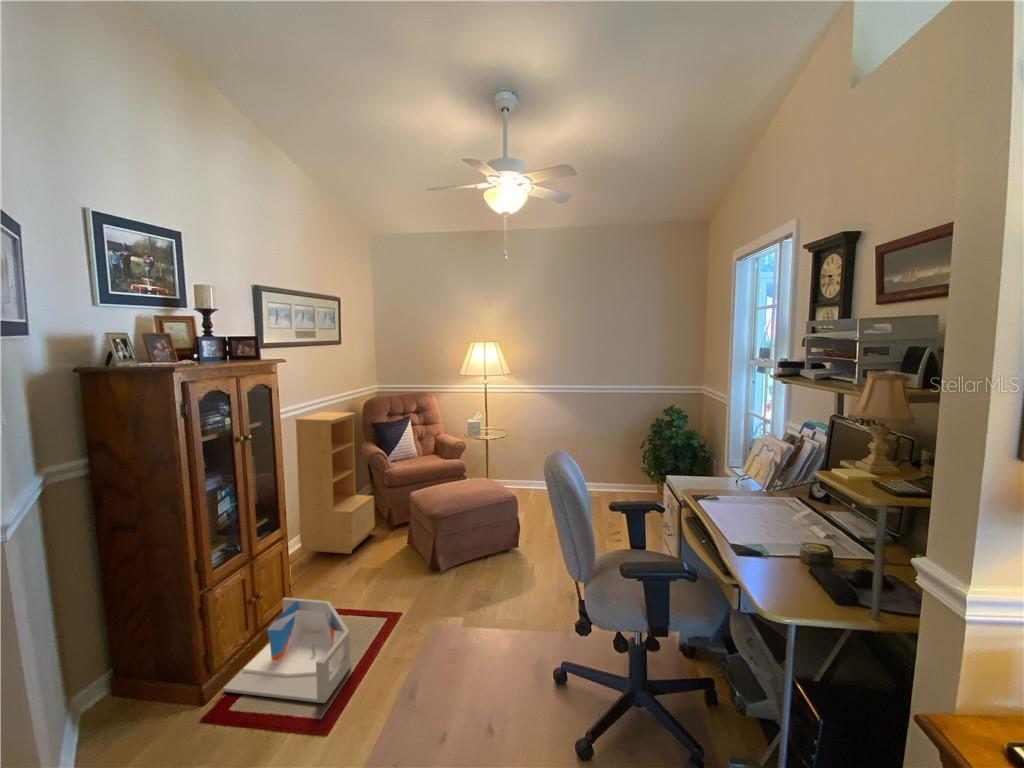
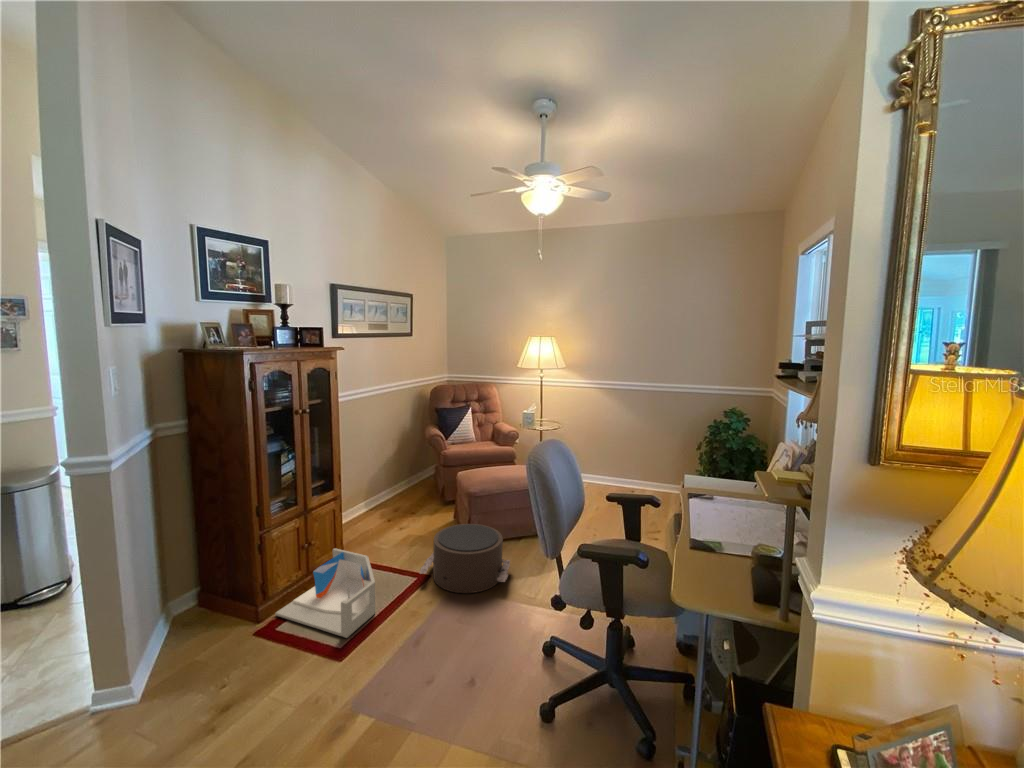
bookshelf: present [295,412,375,554] -> none [364,395,429,521]
pouf: none [392,549,491,628] -> present [420,524,510,593]

